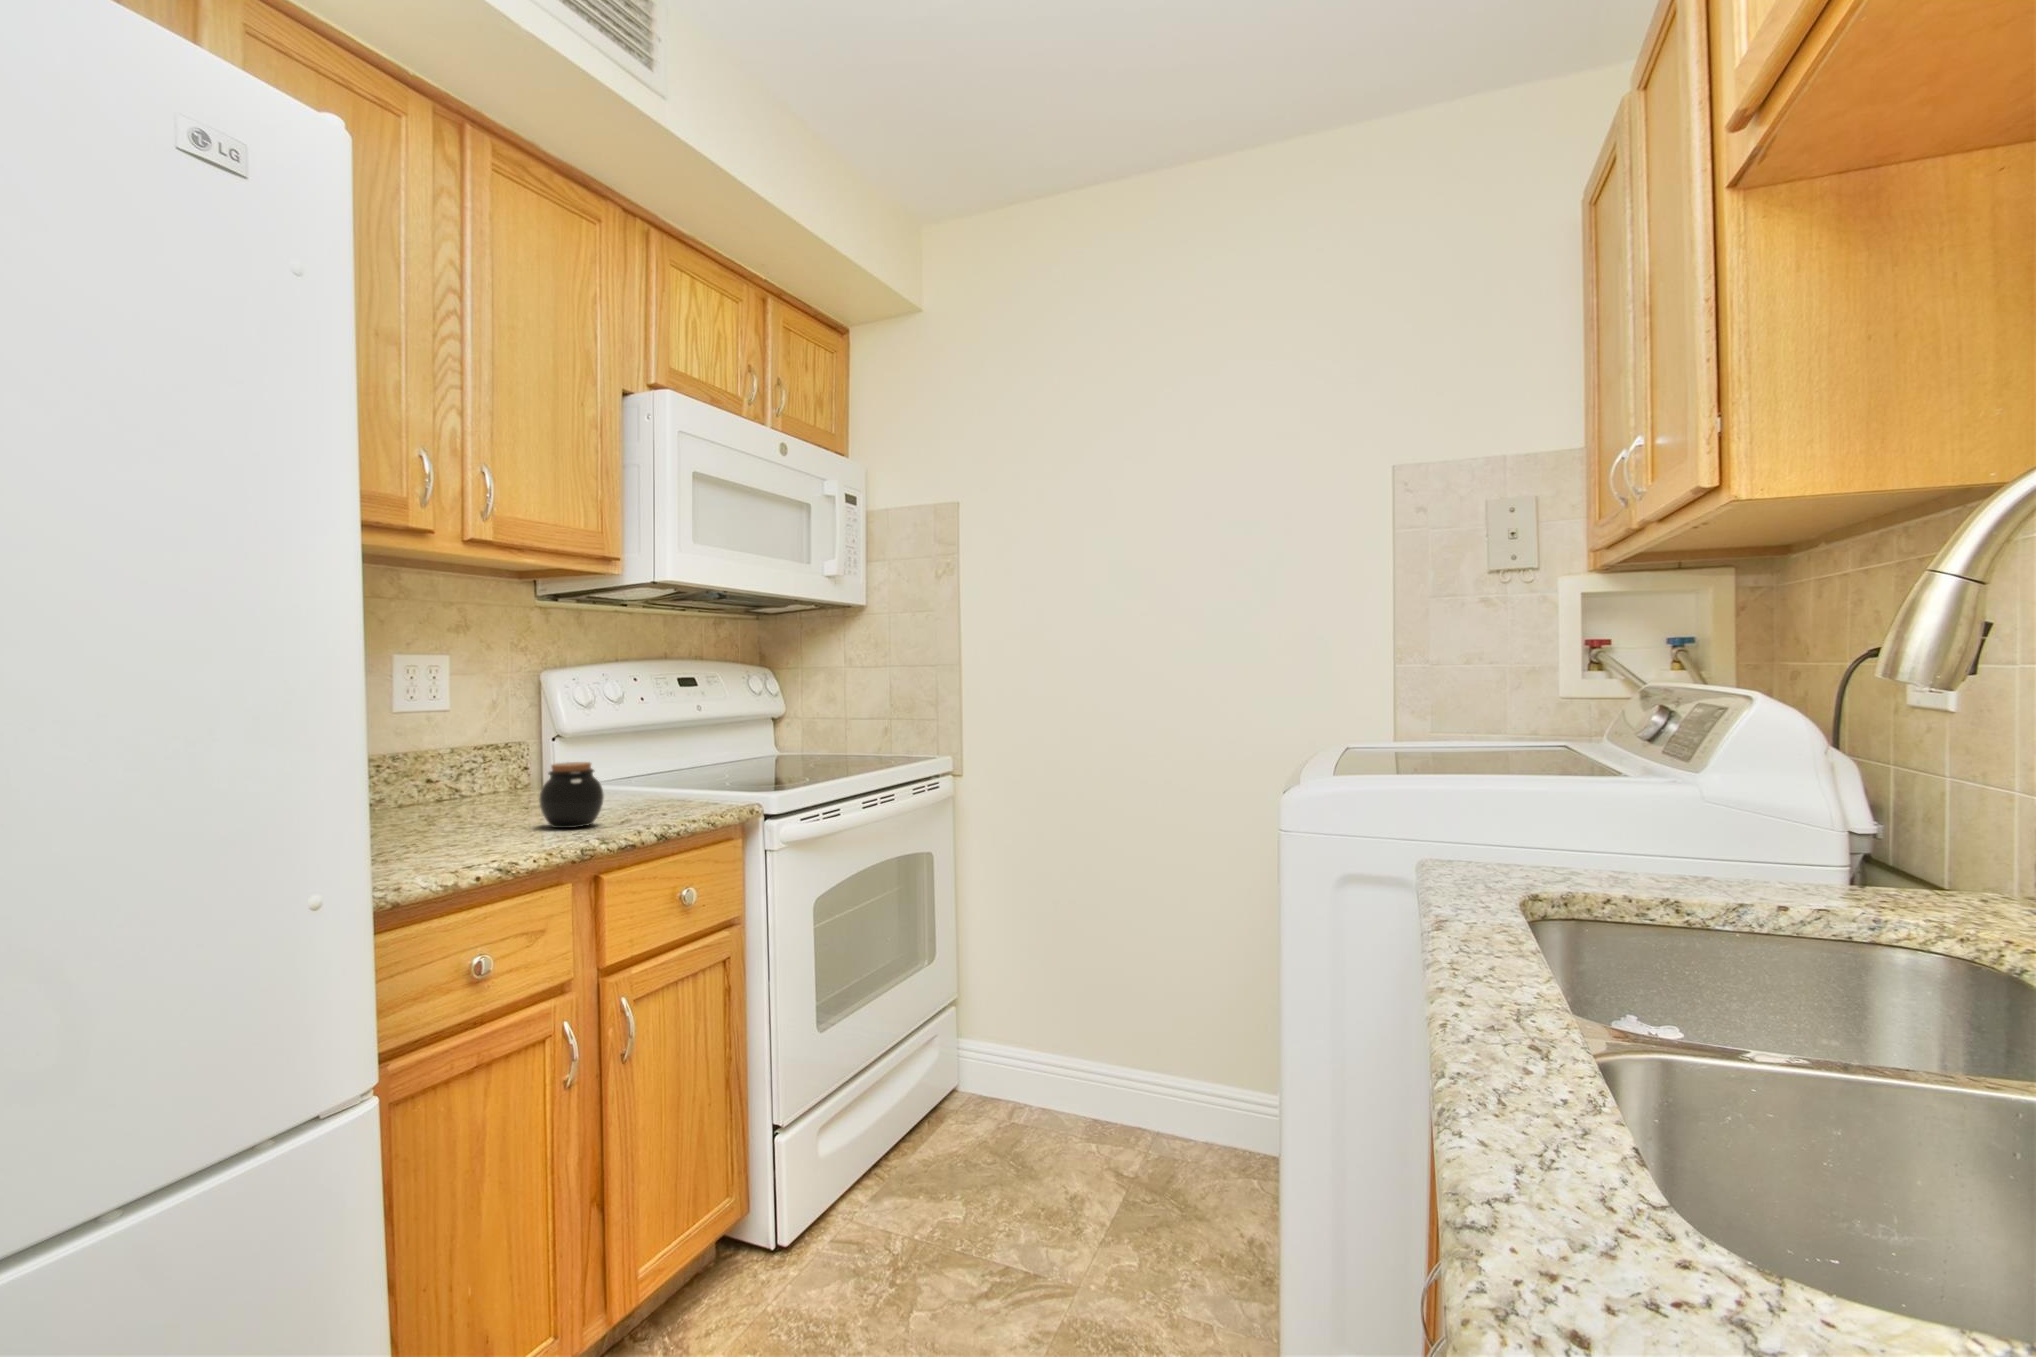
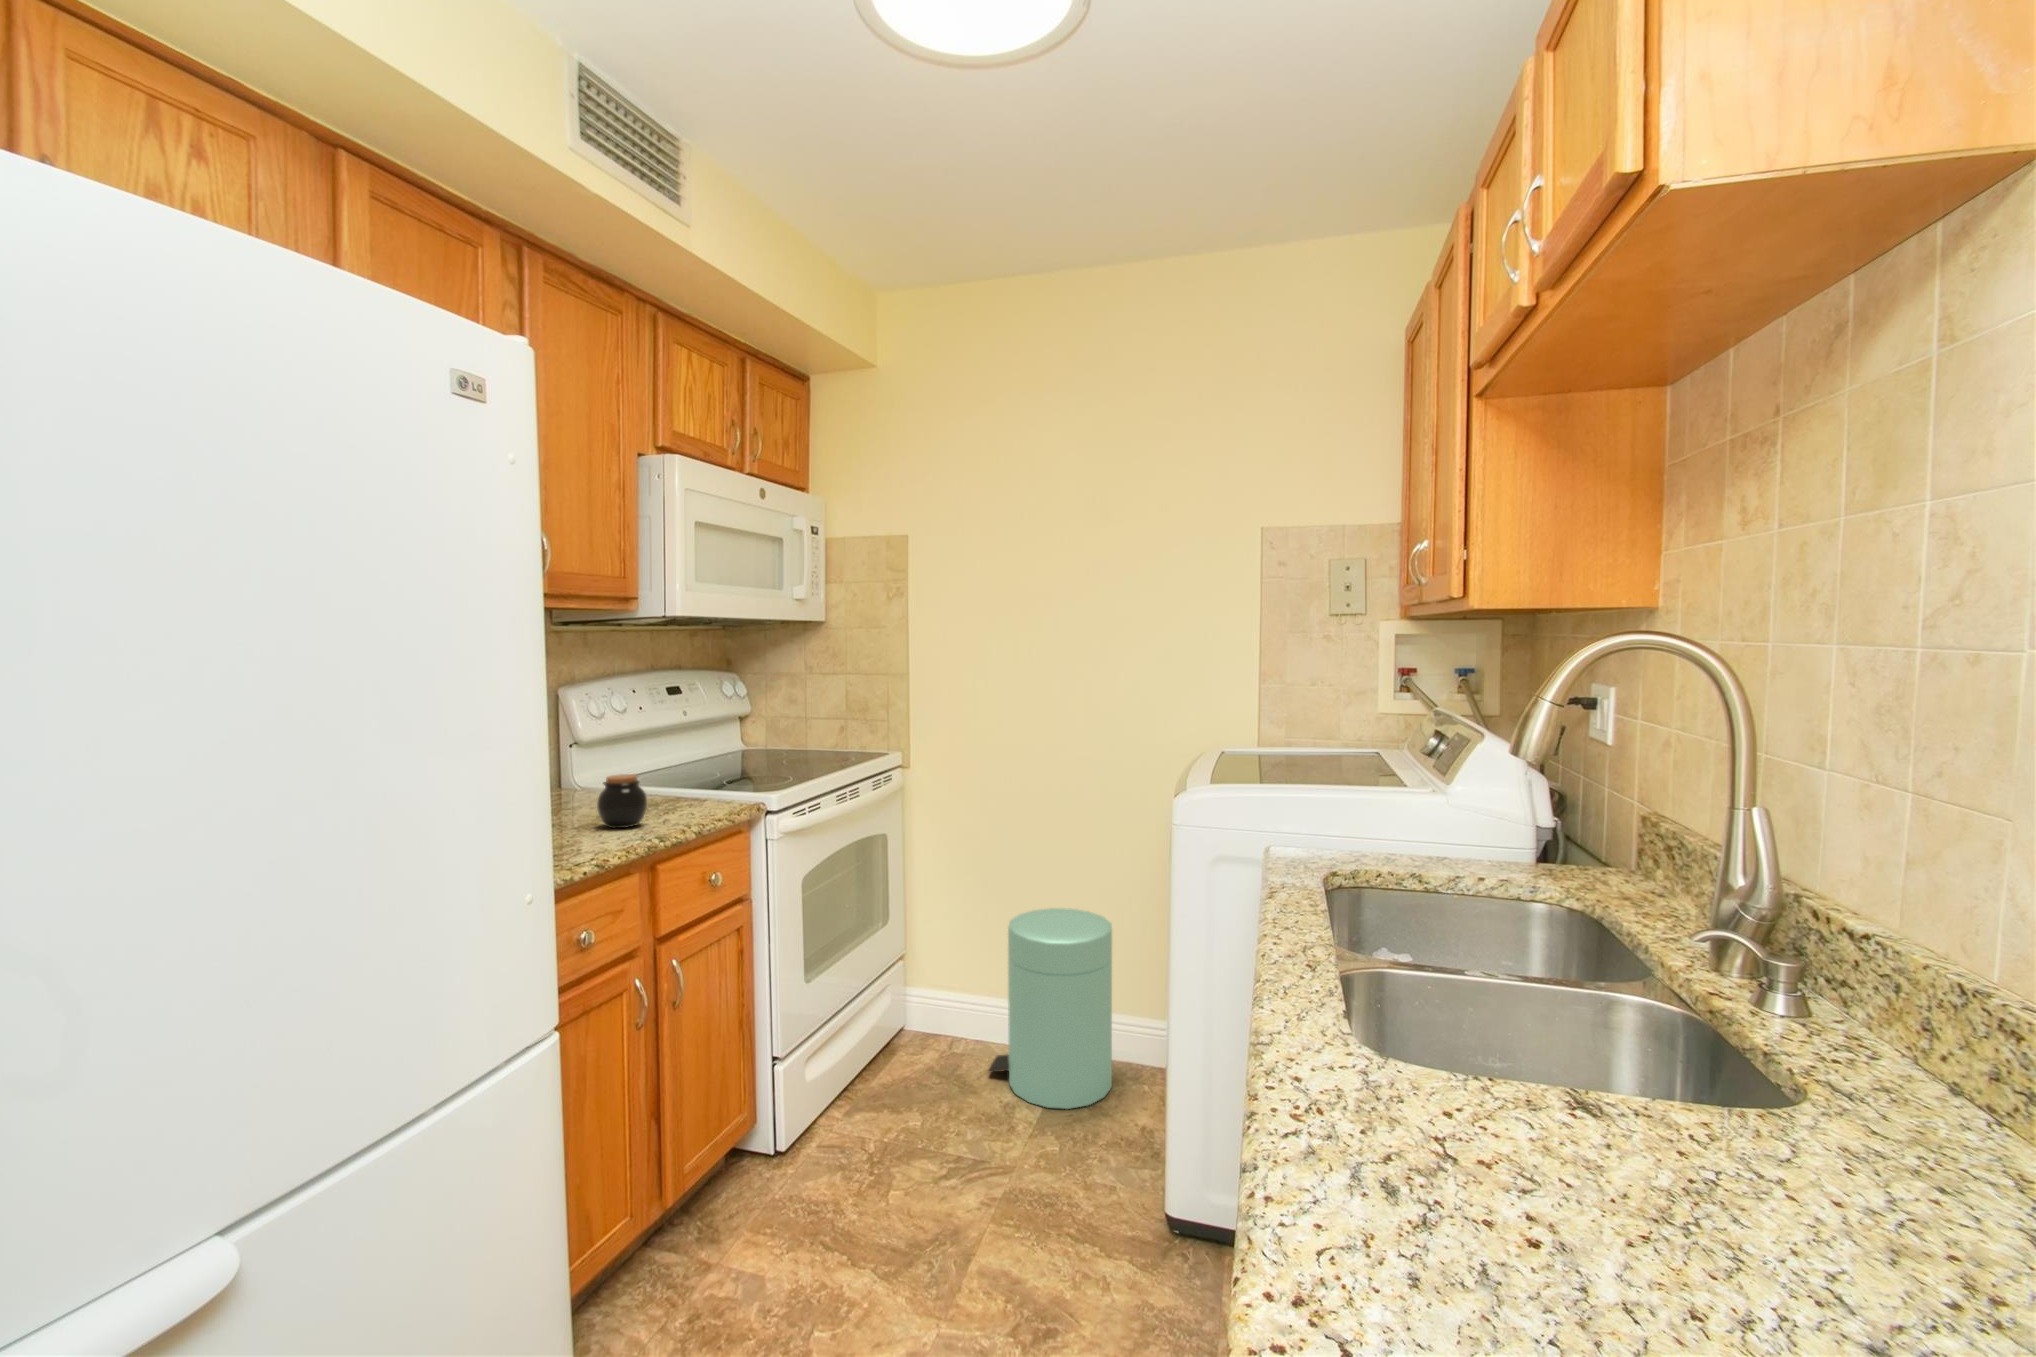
trash can: none [1050,947,1208,1208] -> present [988,908,1112,1109]

